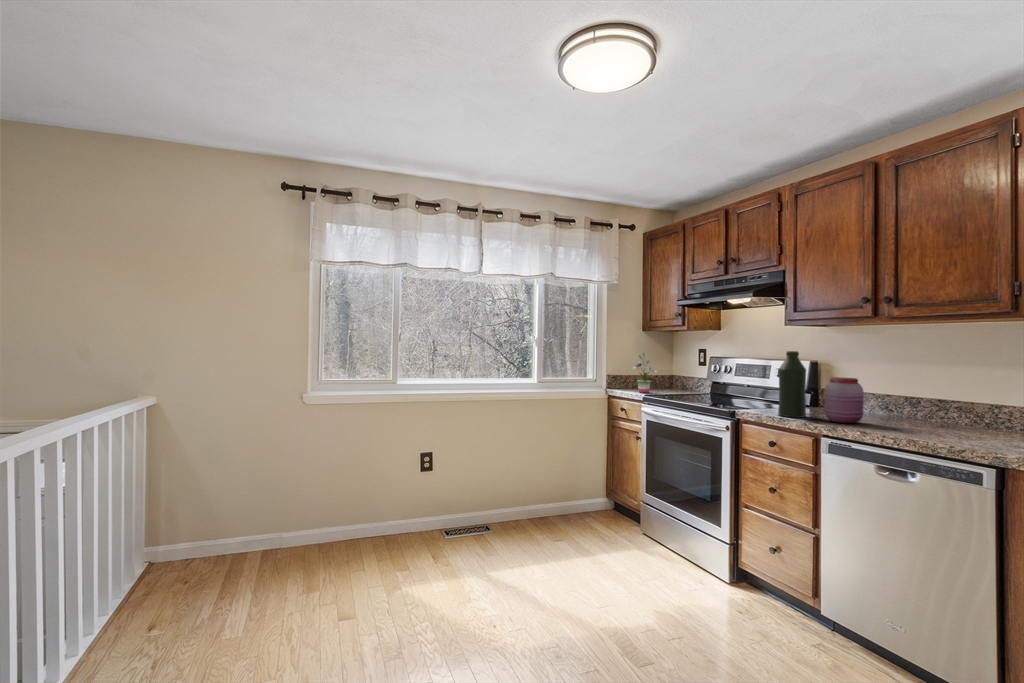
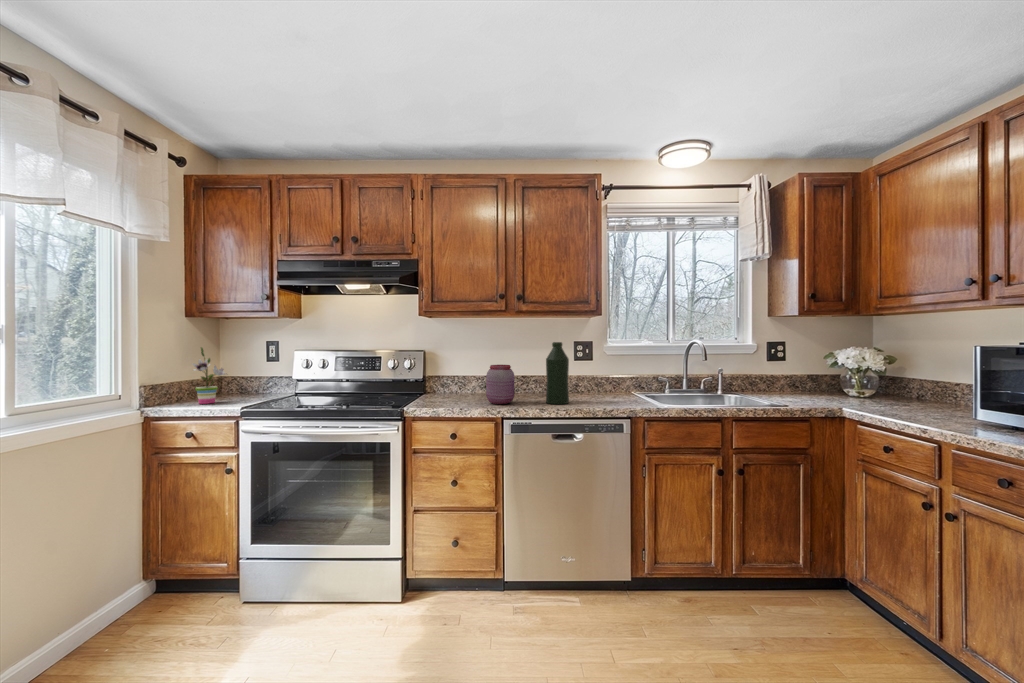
bottle: present [778,351,806,418] -> present [546,342,569,404]

